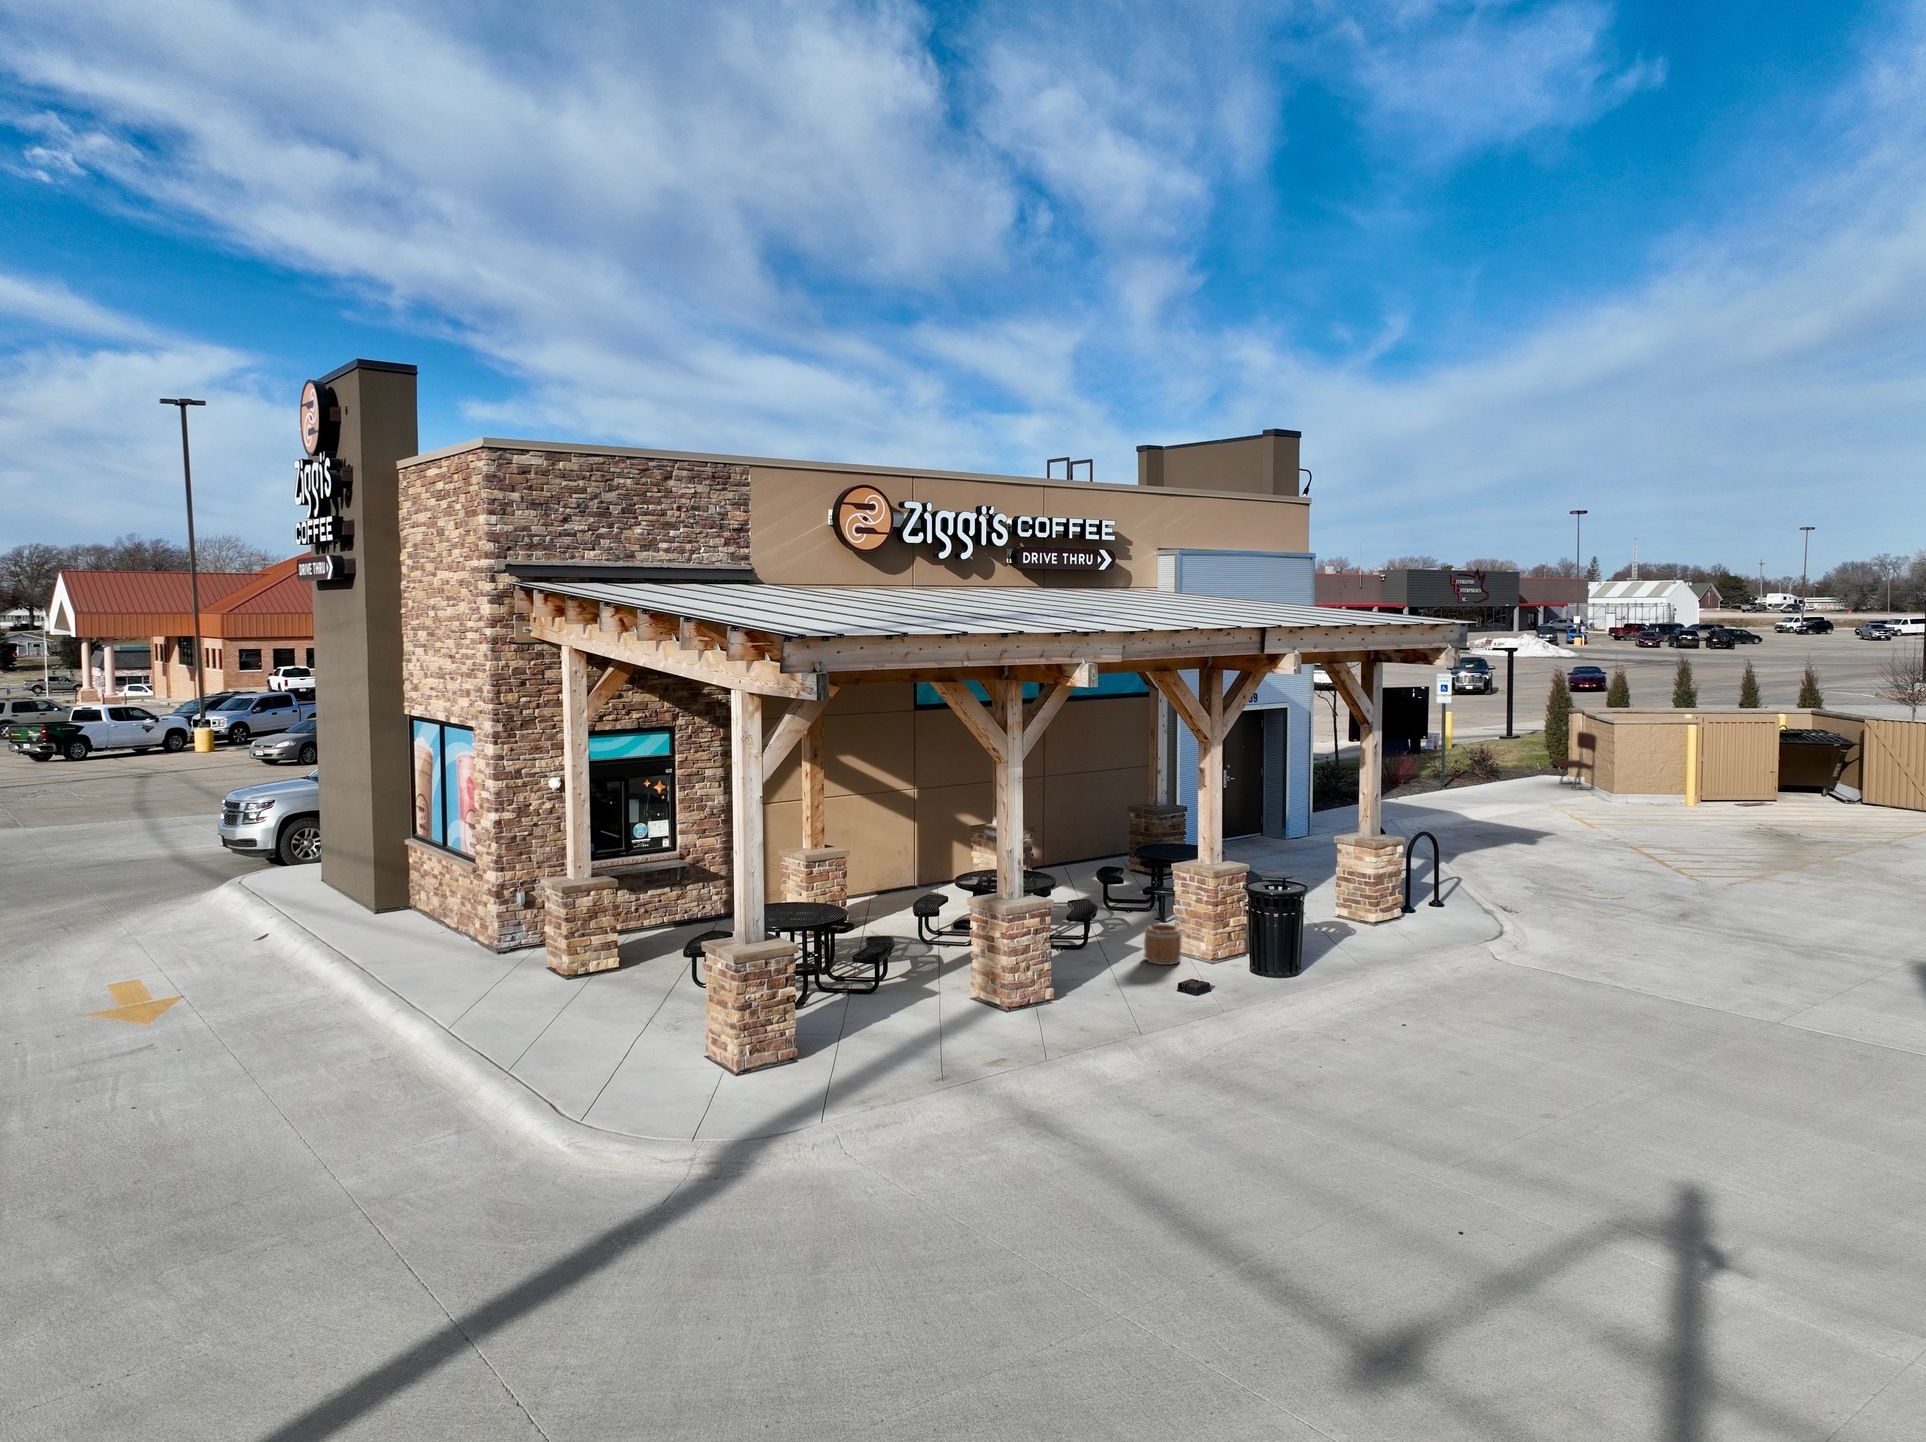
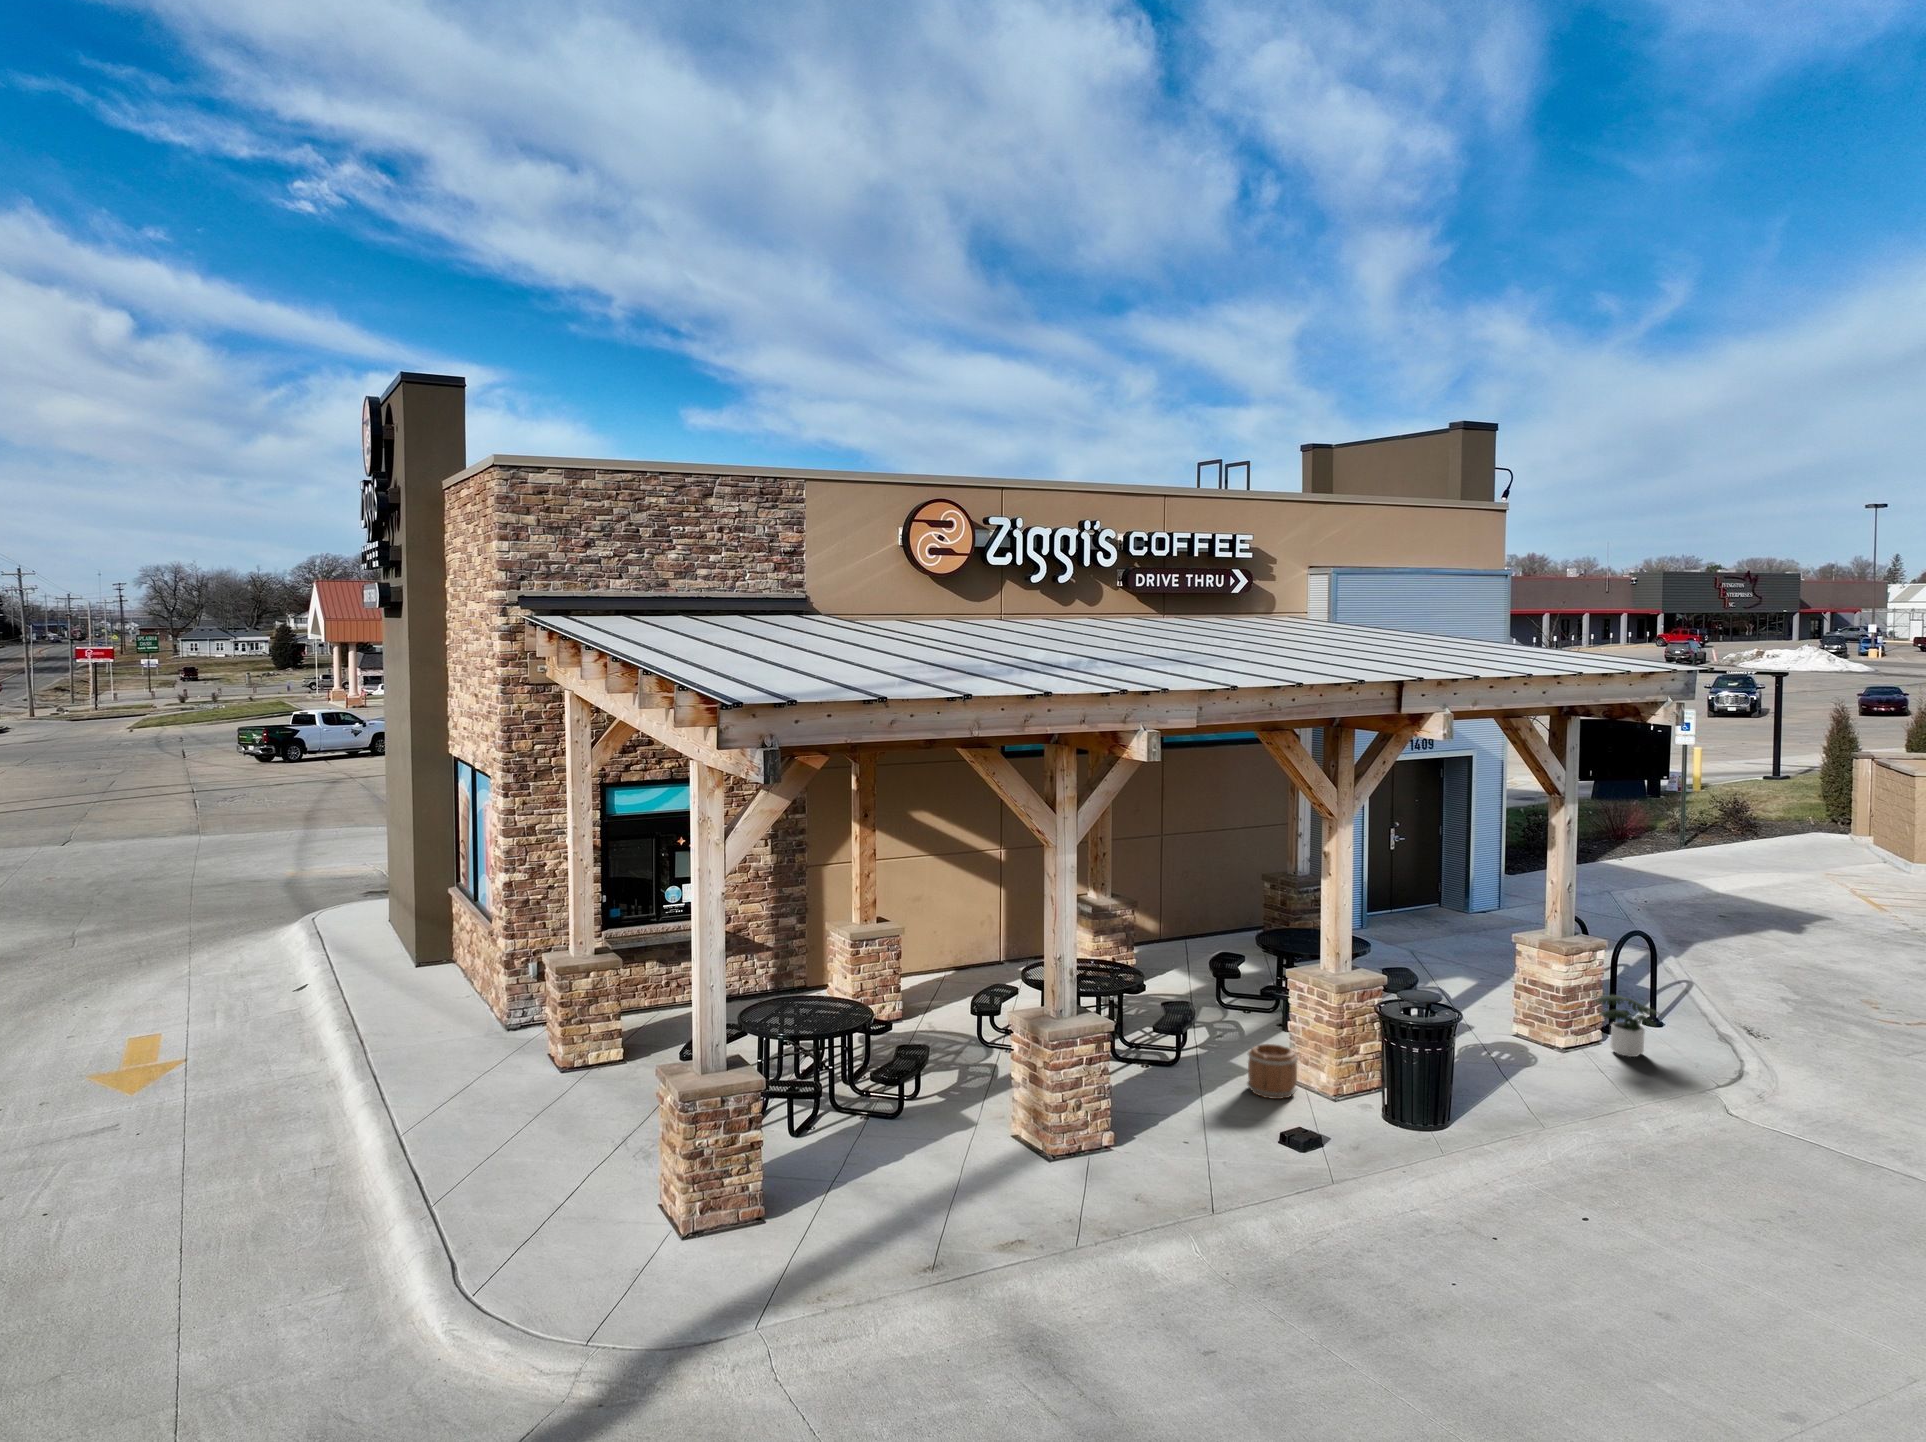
bench: present [1552,732,1597,790] -> none [1828,782,1891,857]
potted plant: none [1393,880,1443,925] -> present [1596,995,1662,1057]

